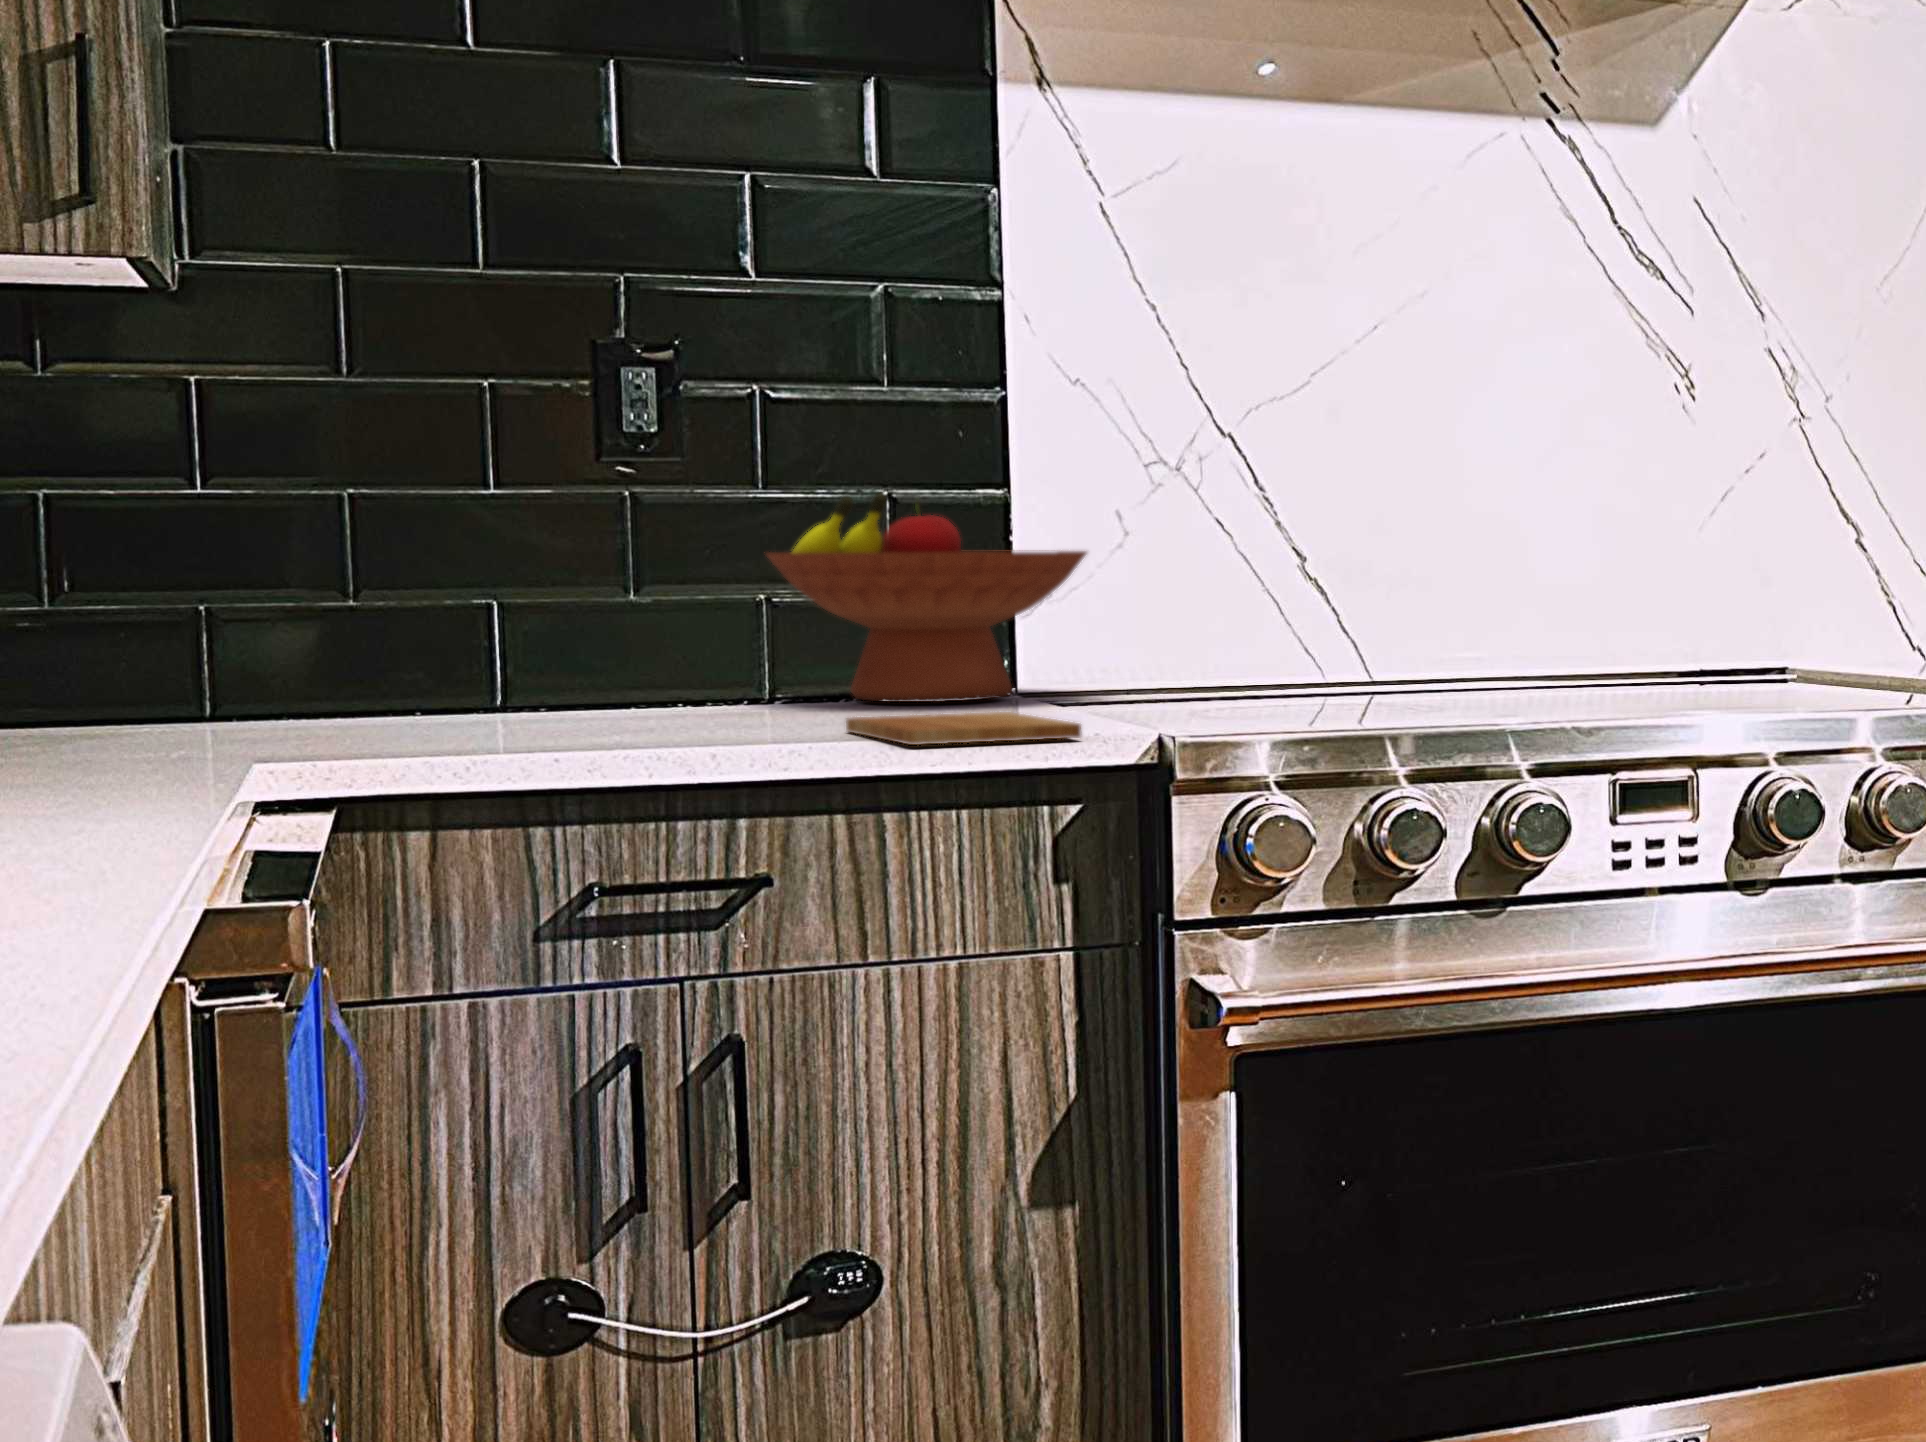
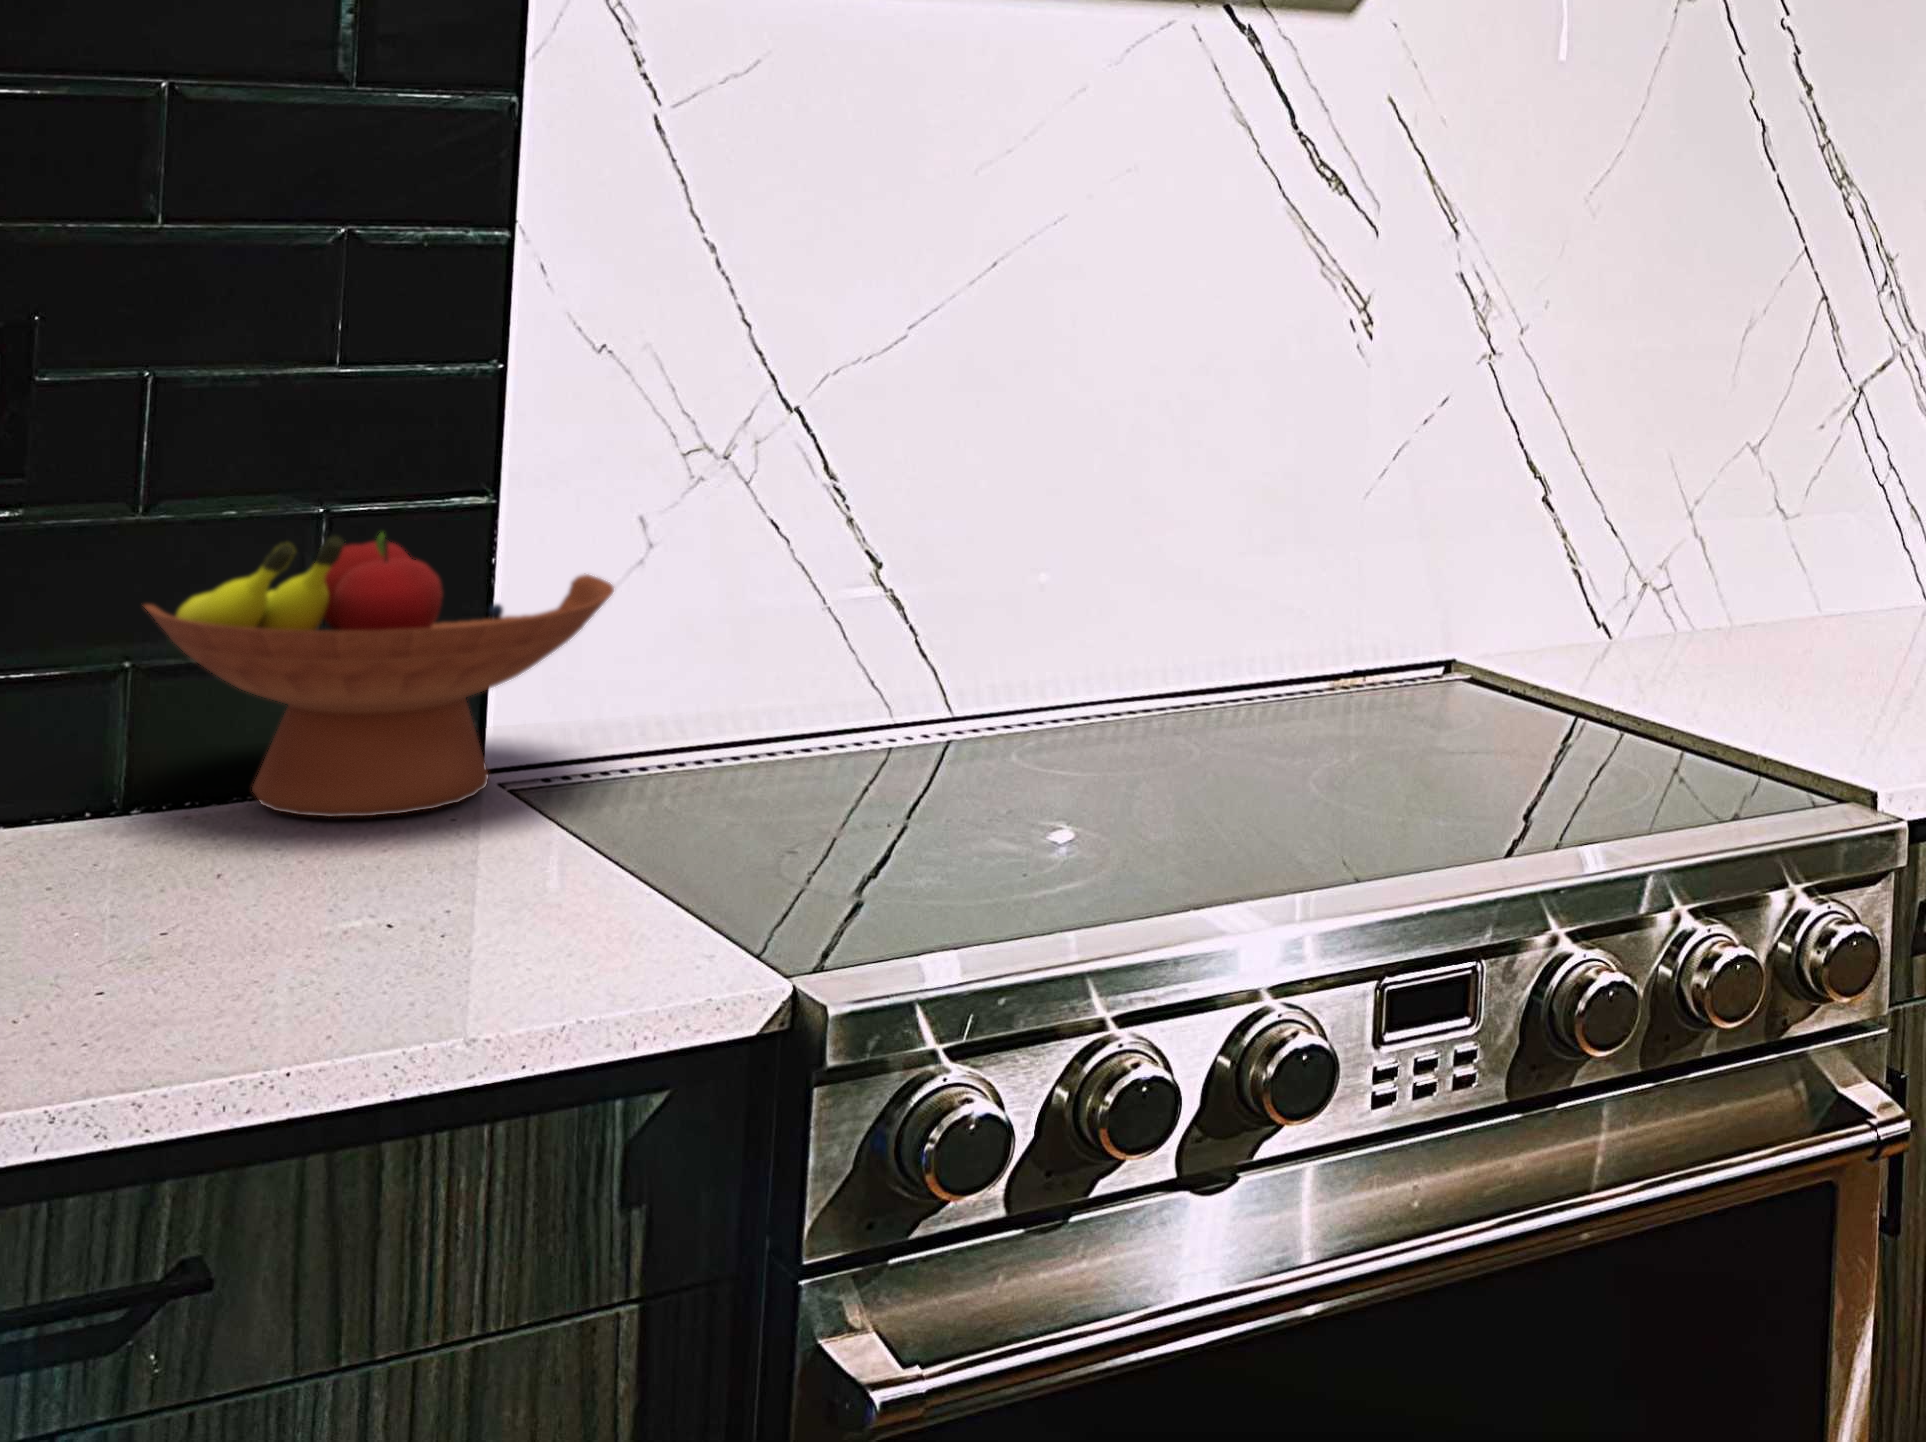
cutting board: present [846,712,1082,745] -> none [293,901,674,1043]

